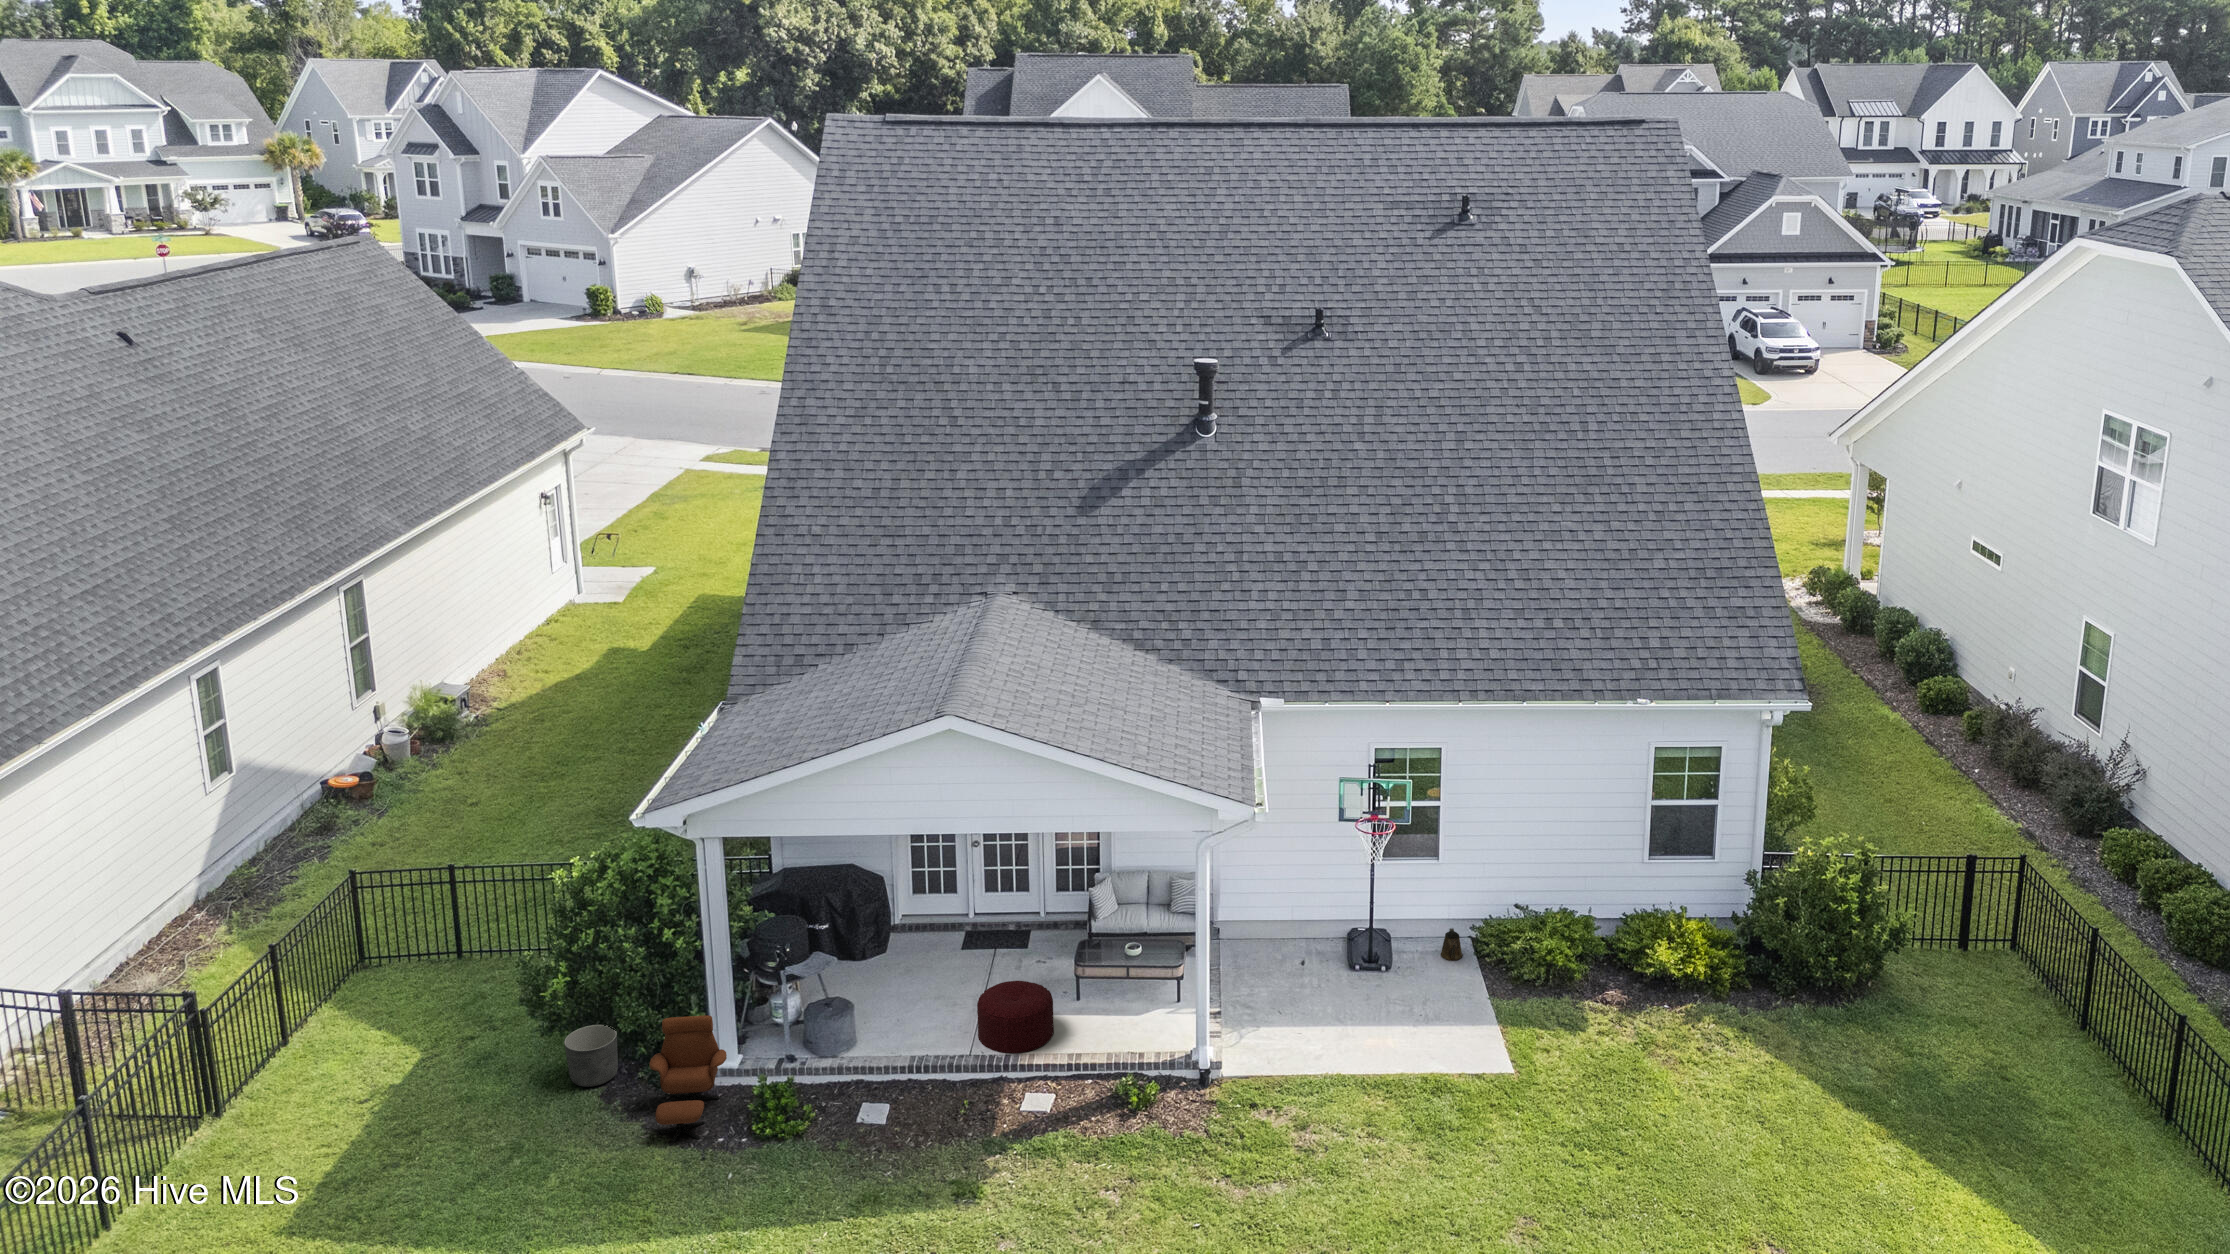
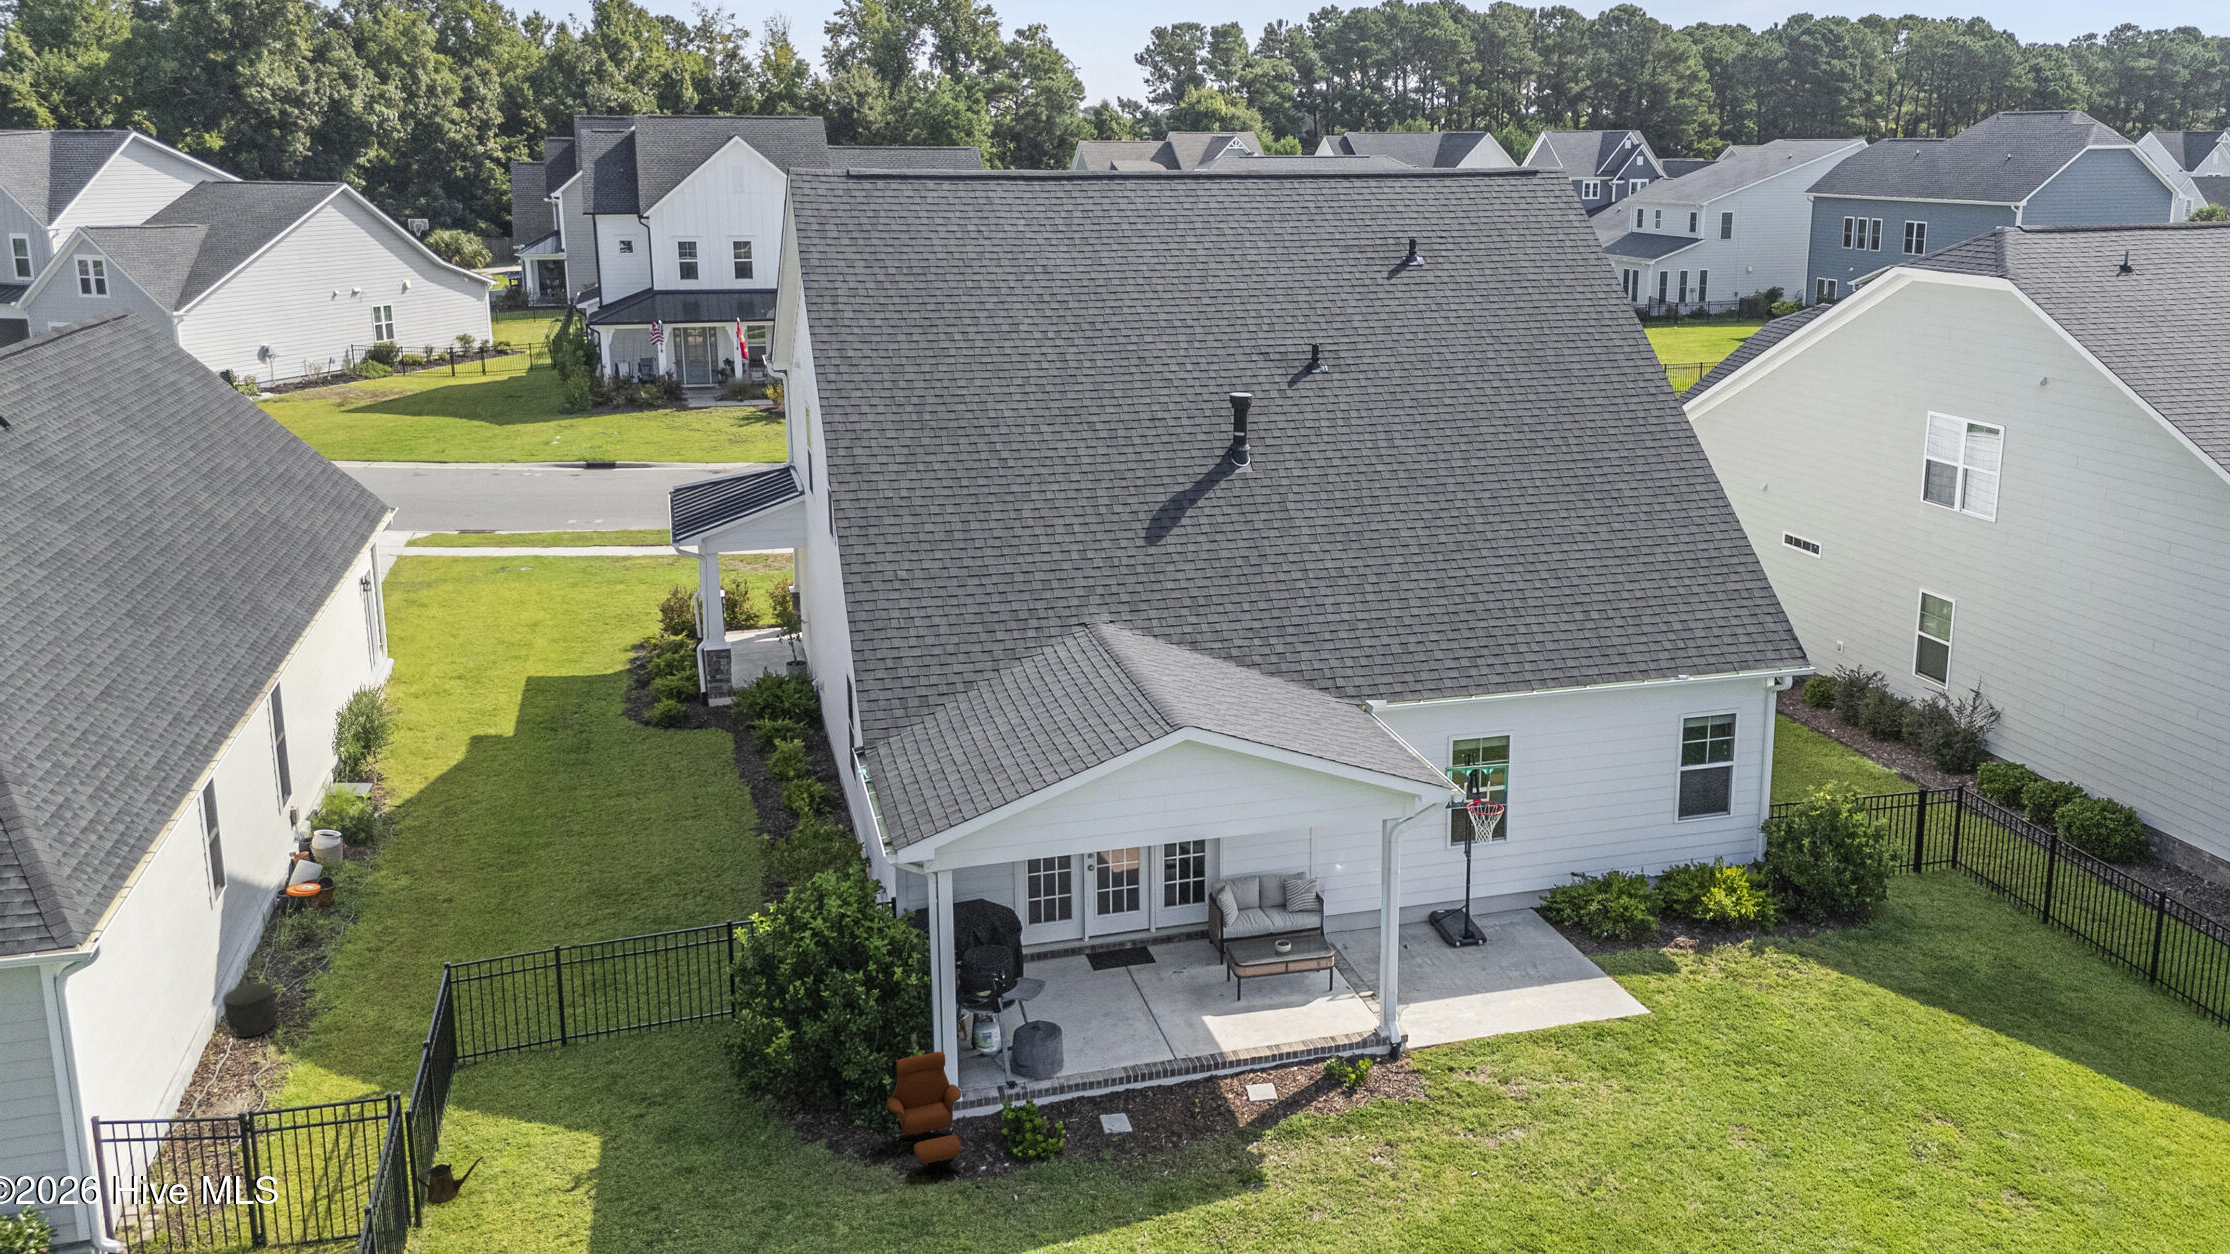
watering can: present [1441,928,1463,961] -> present [417,1157,483,1203]
ottoman: present [977,981,1054,1053] -> none [1166,986,1238,1054]
planter: present [564,1025,618,1087] -> present [223,983,275,1037]

